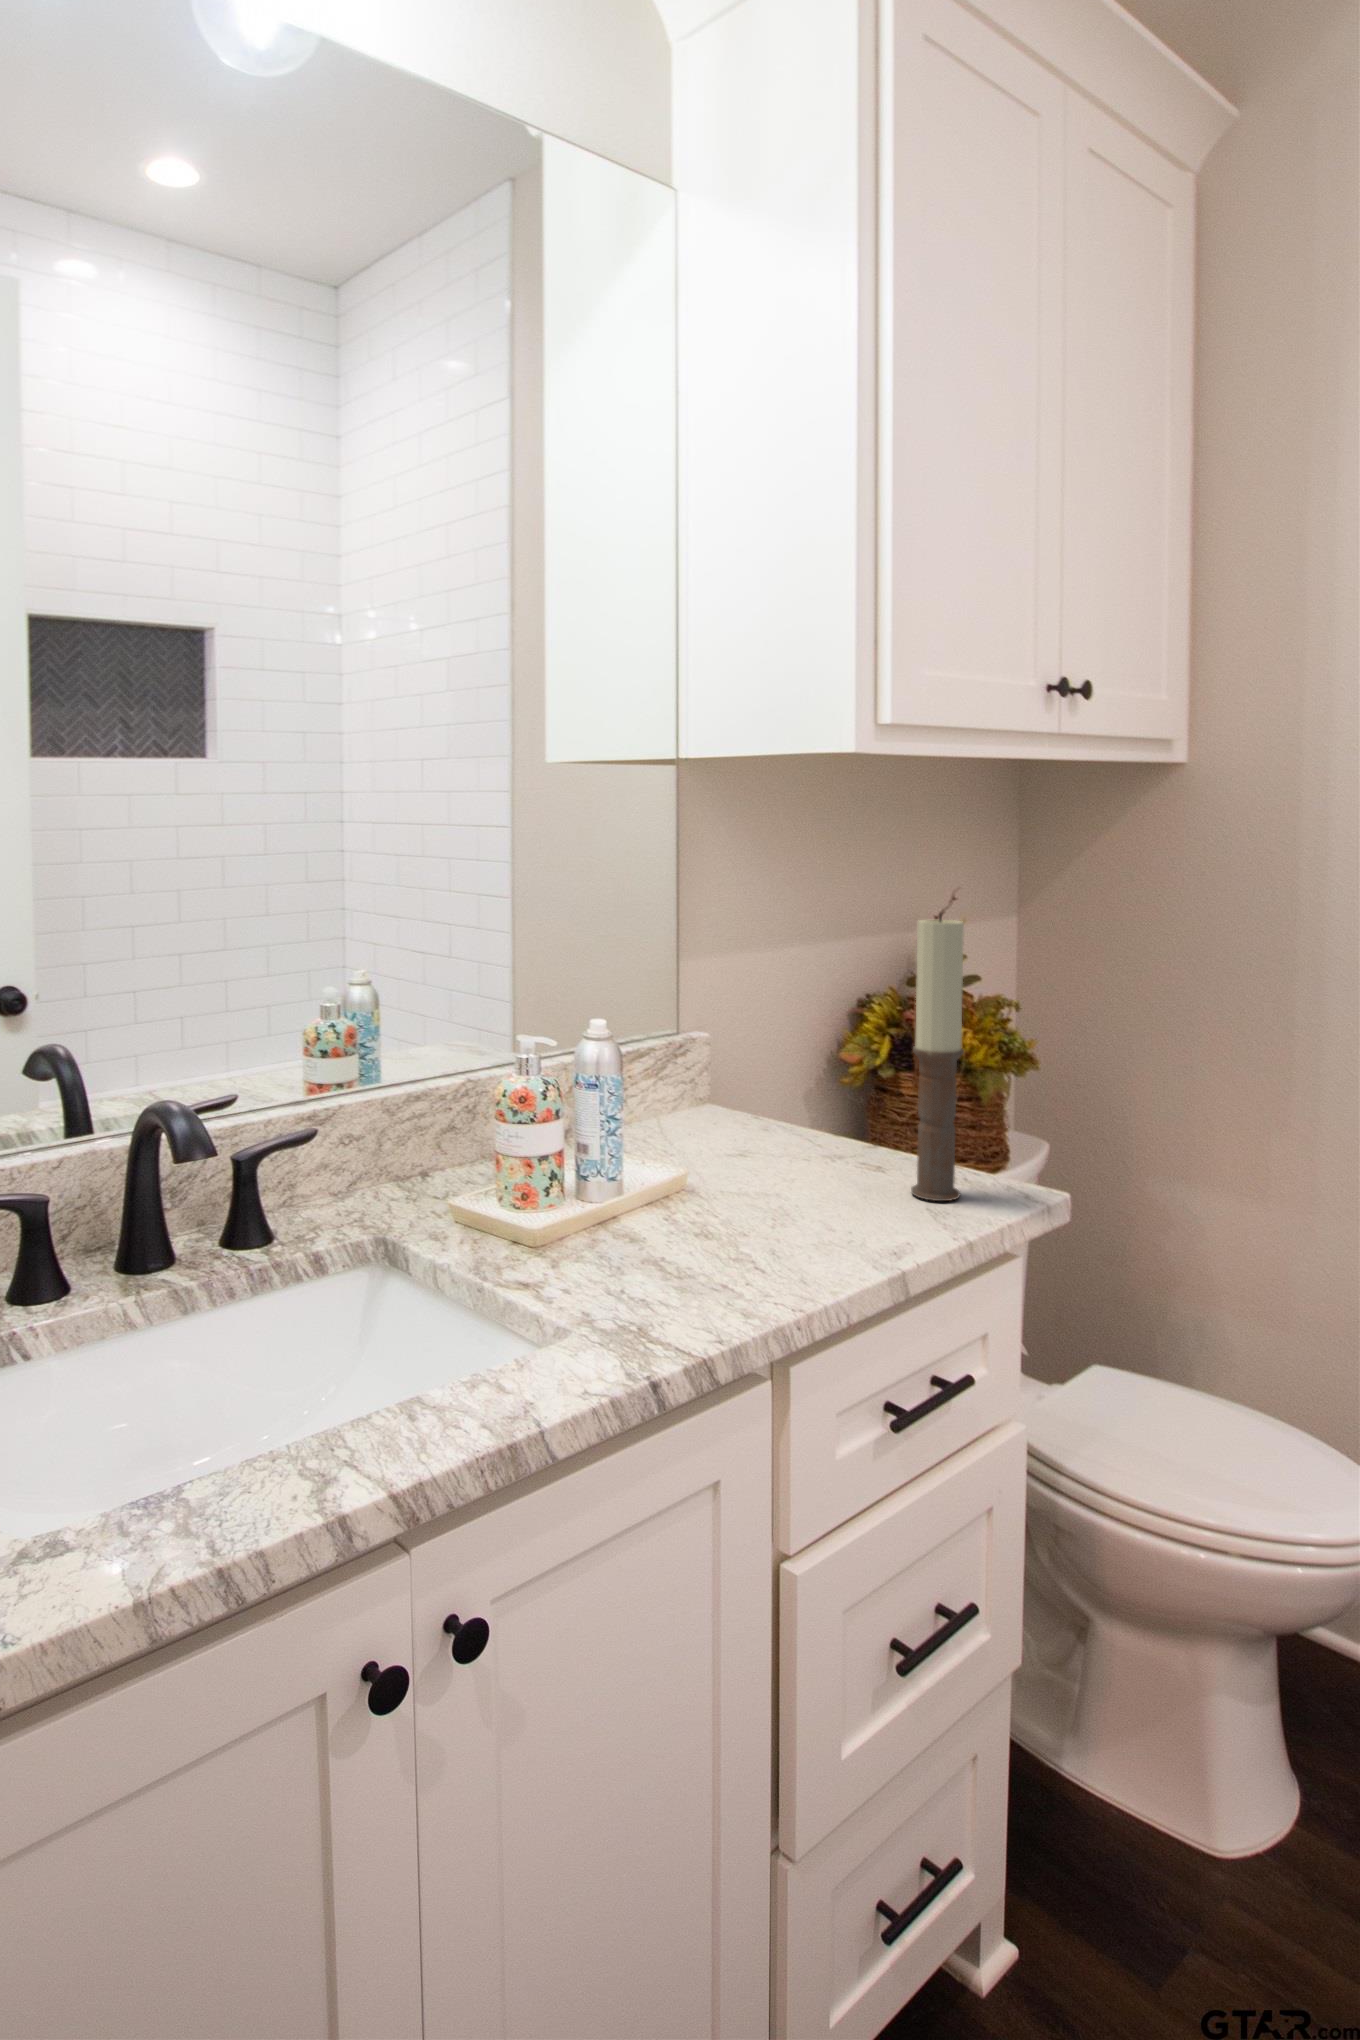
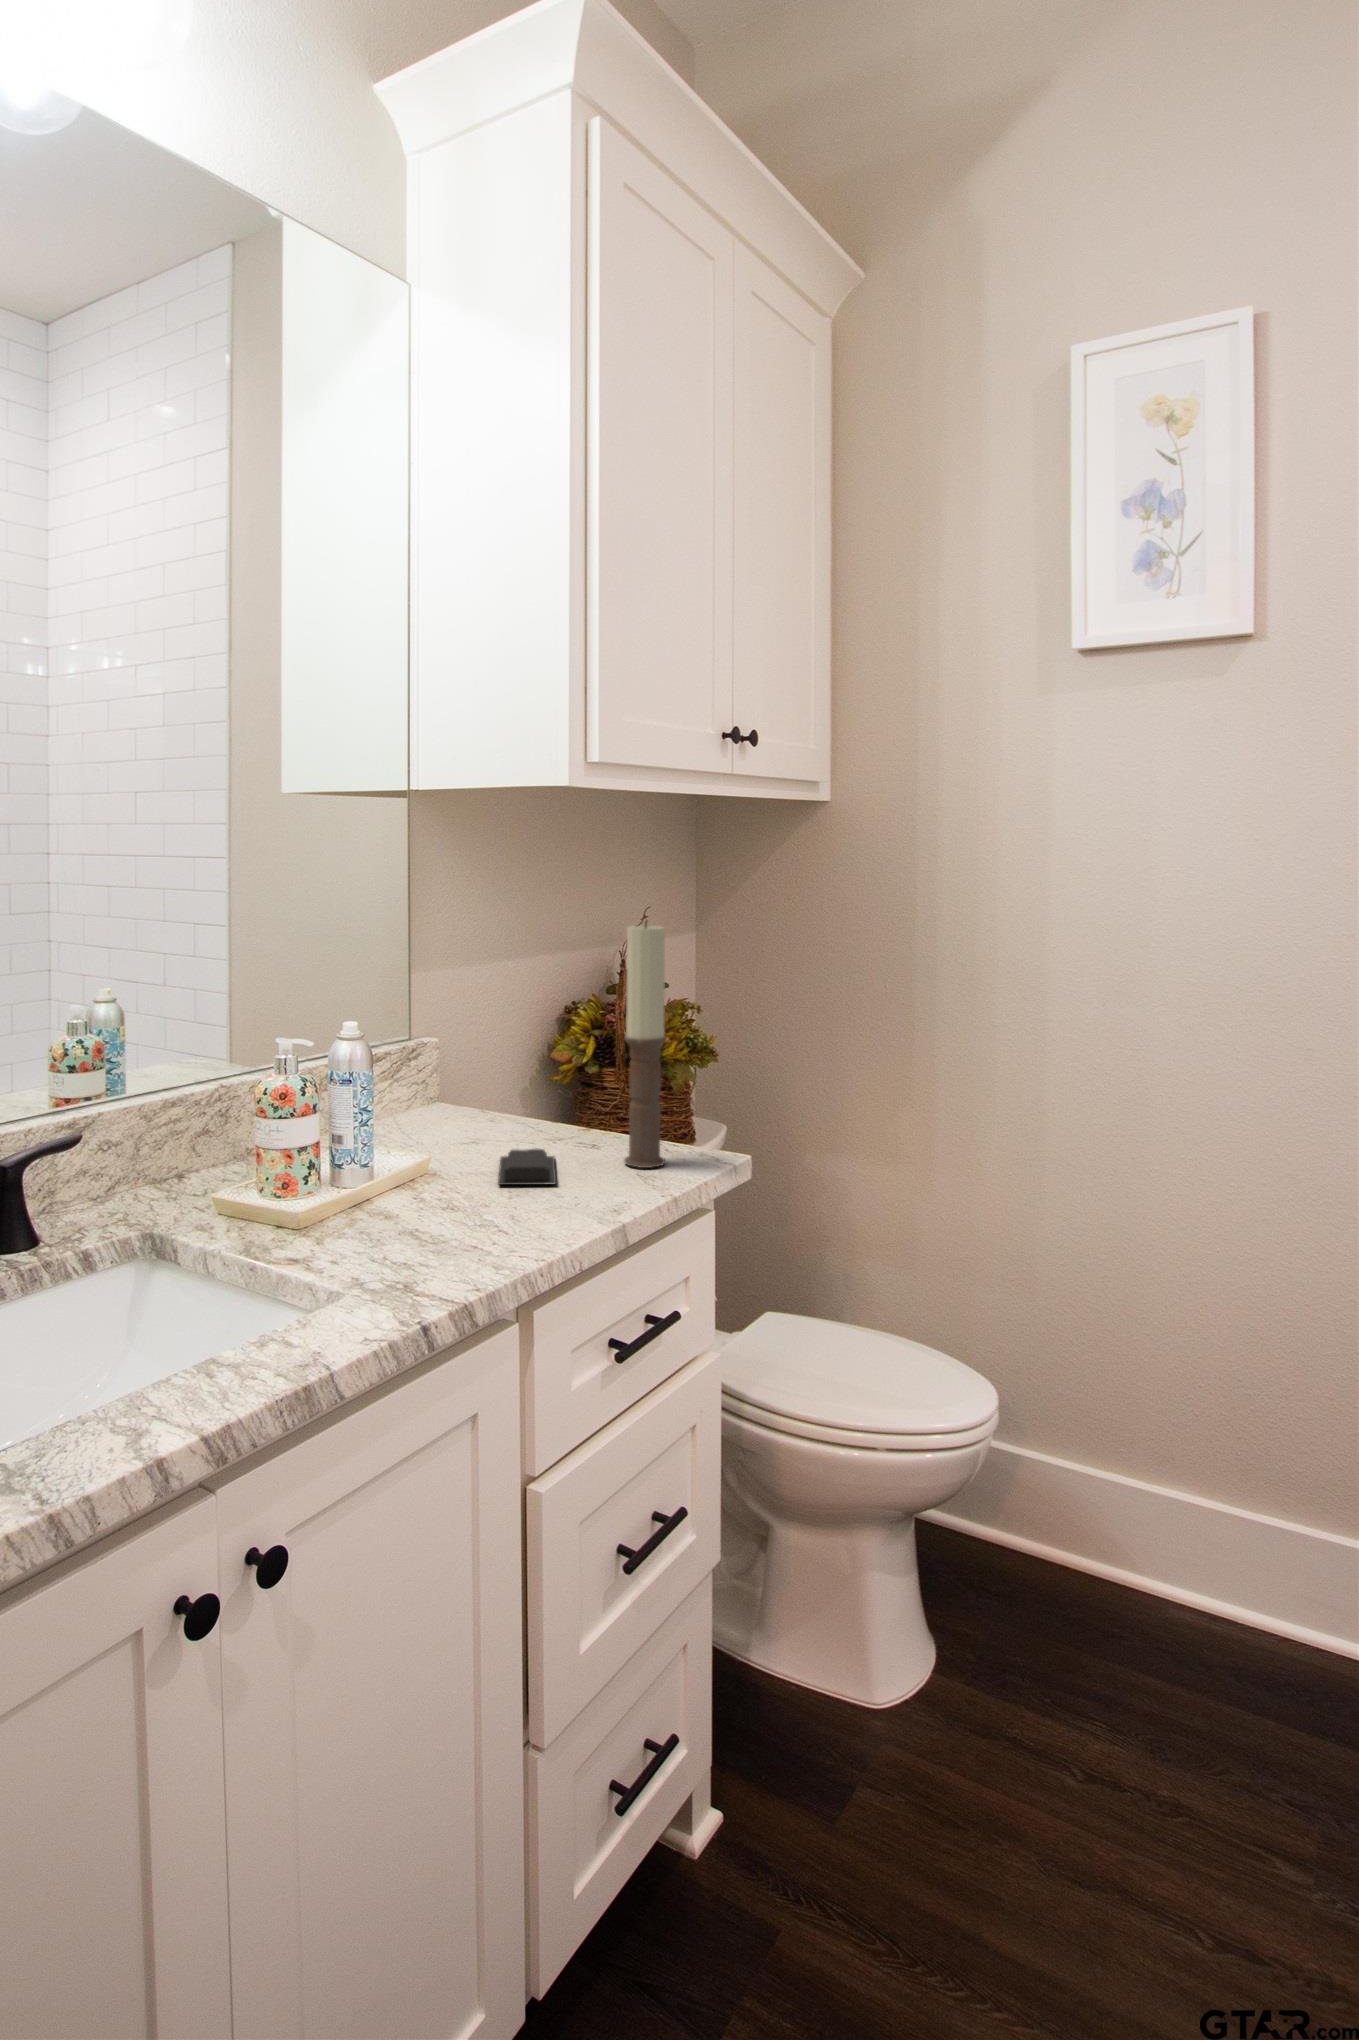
soap bar: none [761,1168,830,1214] -> present [498,1148,556,1185]

